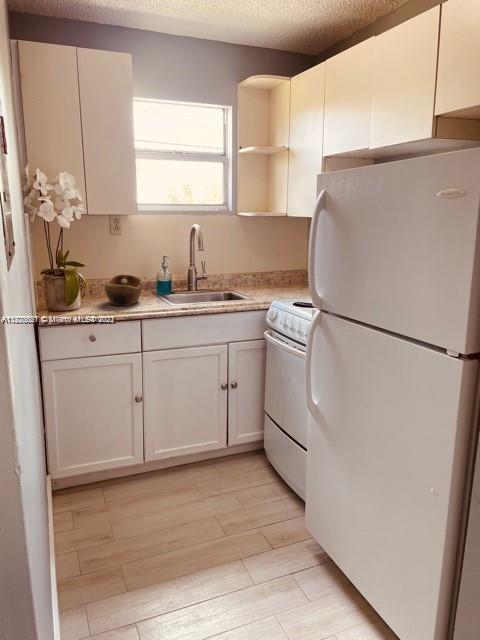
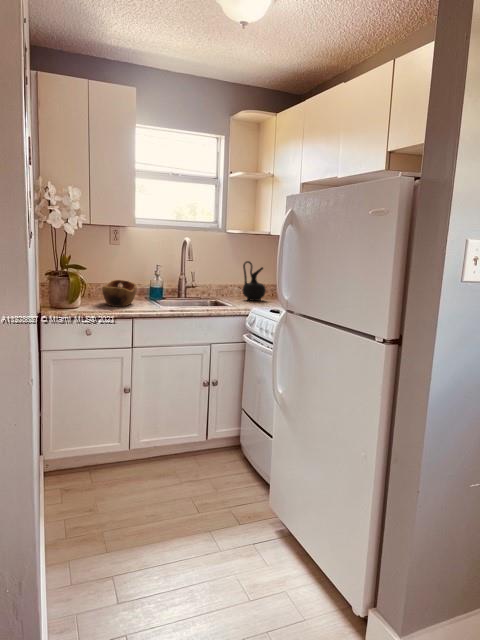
ceramic jug: none [258,246,283,290] -> present [243,261,266,301]

